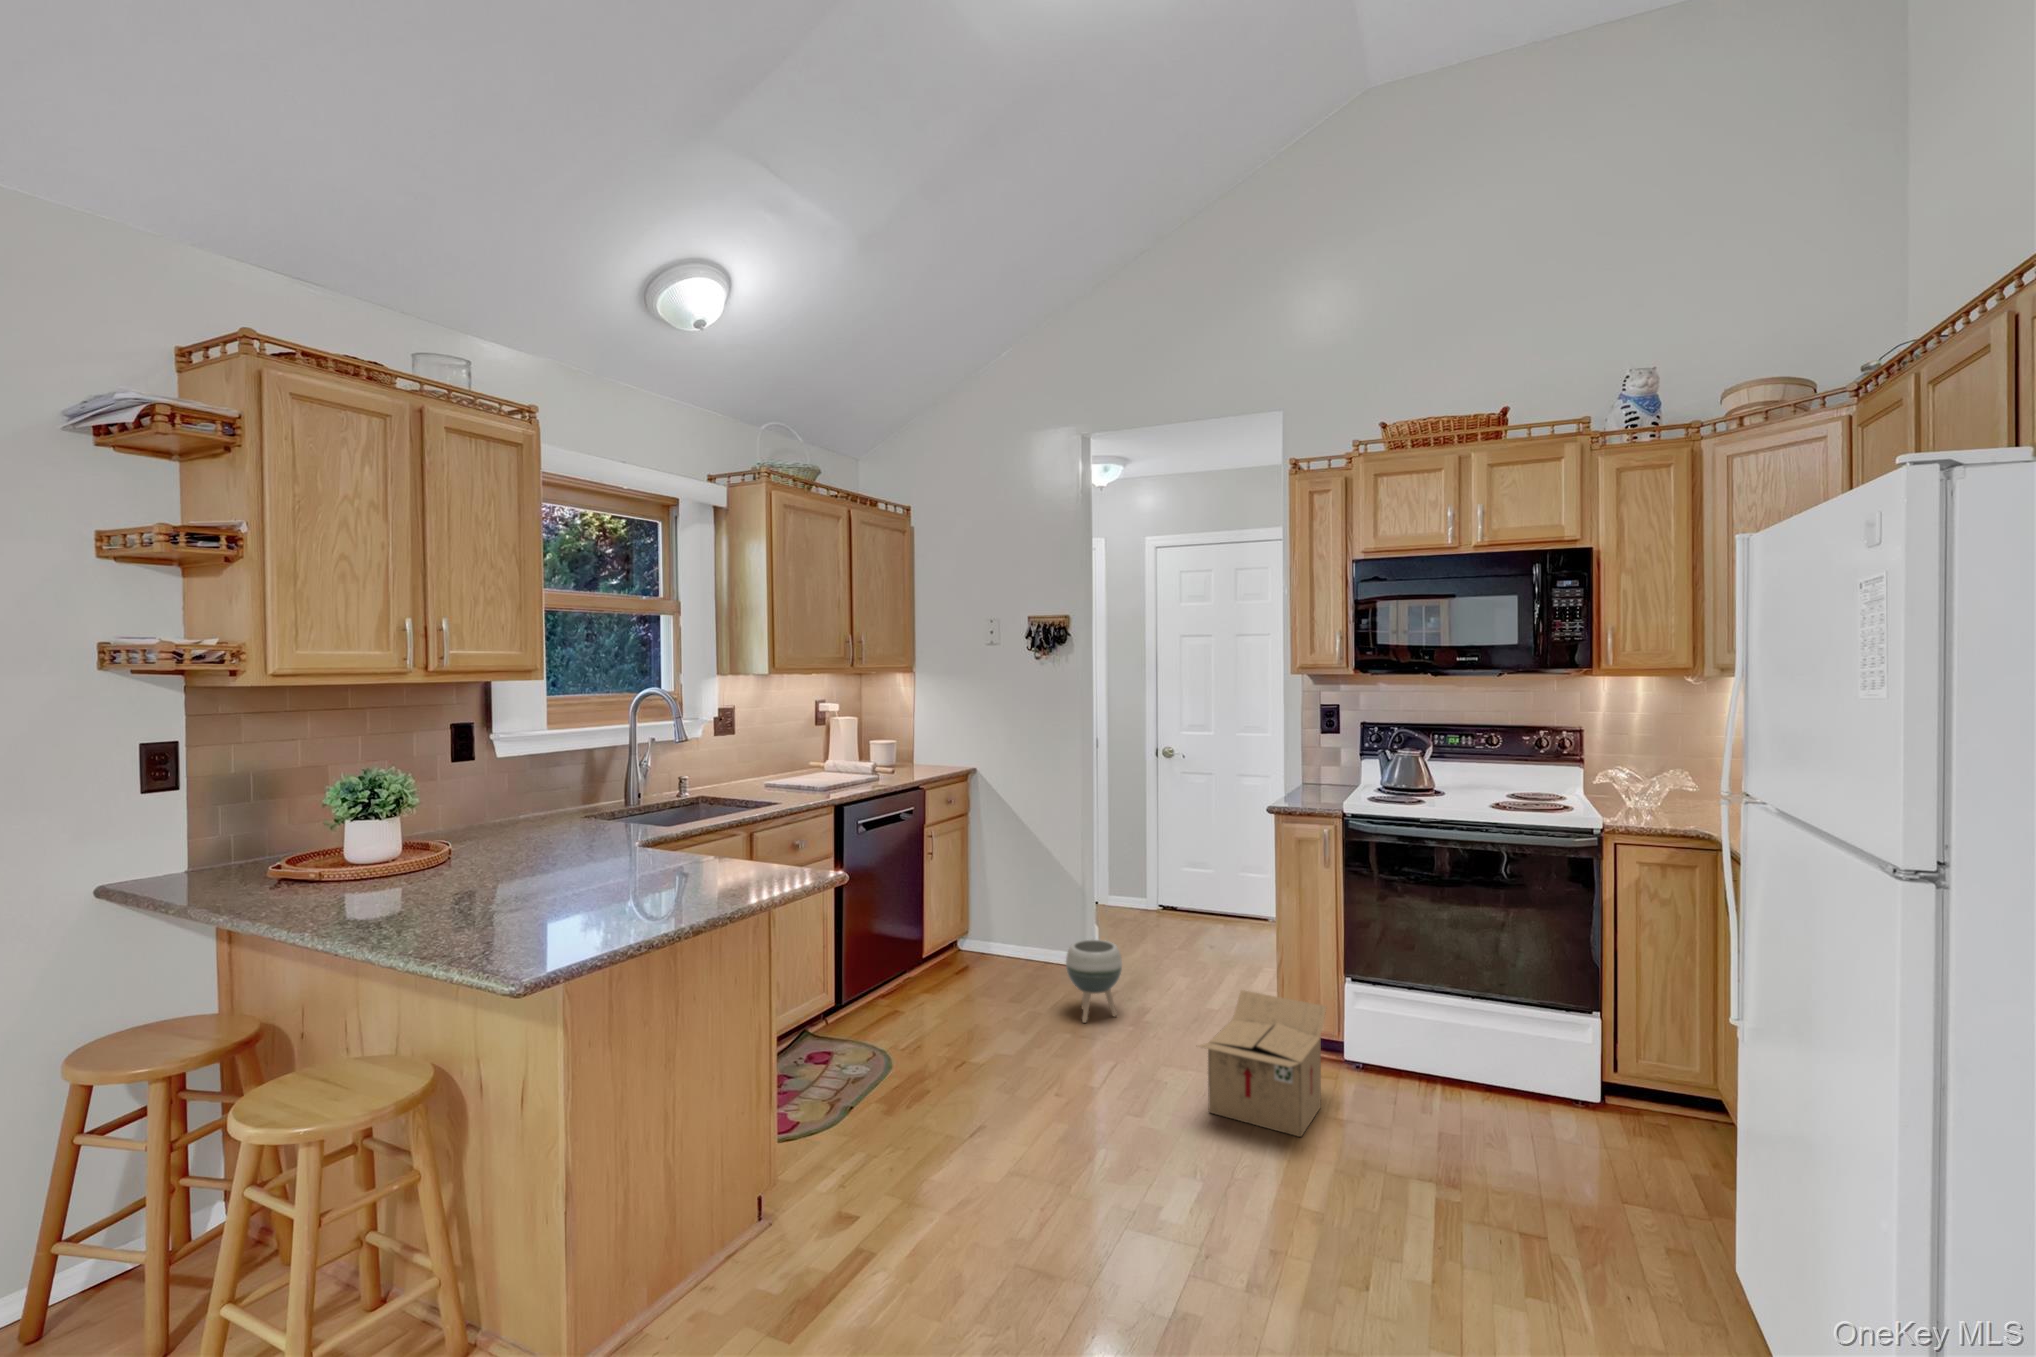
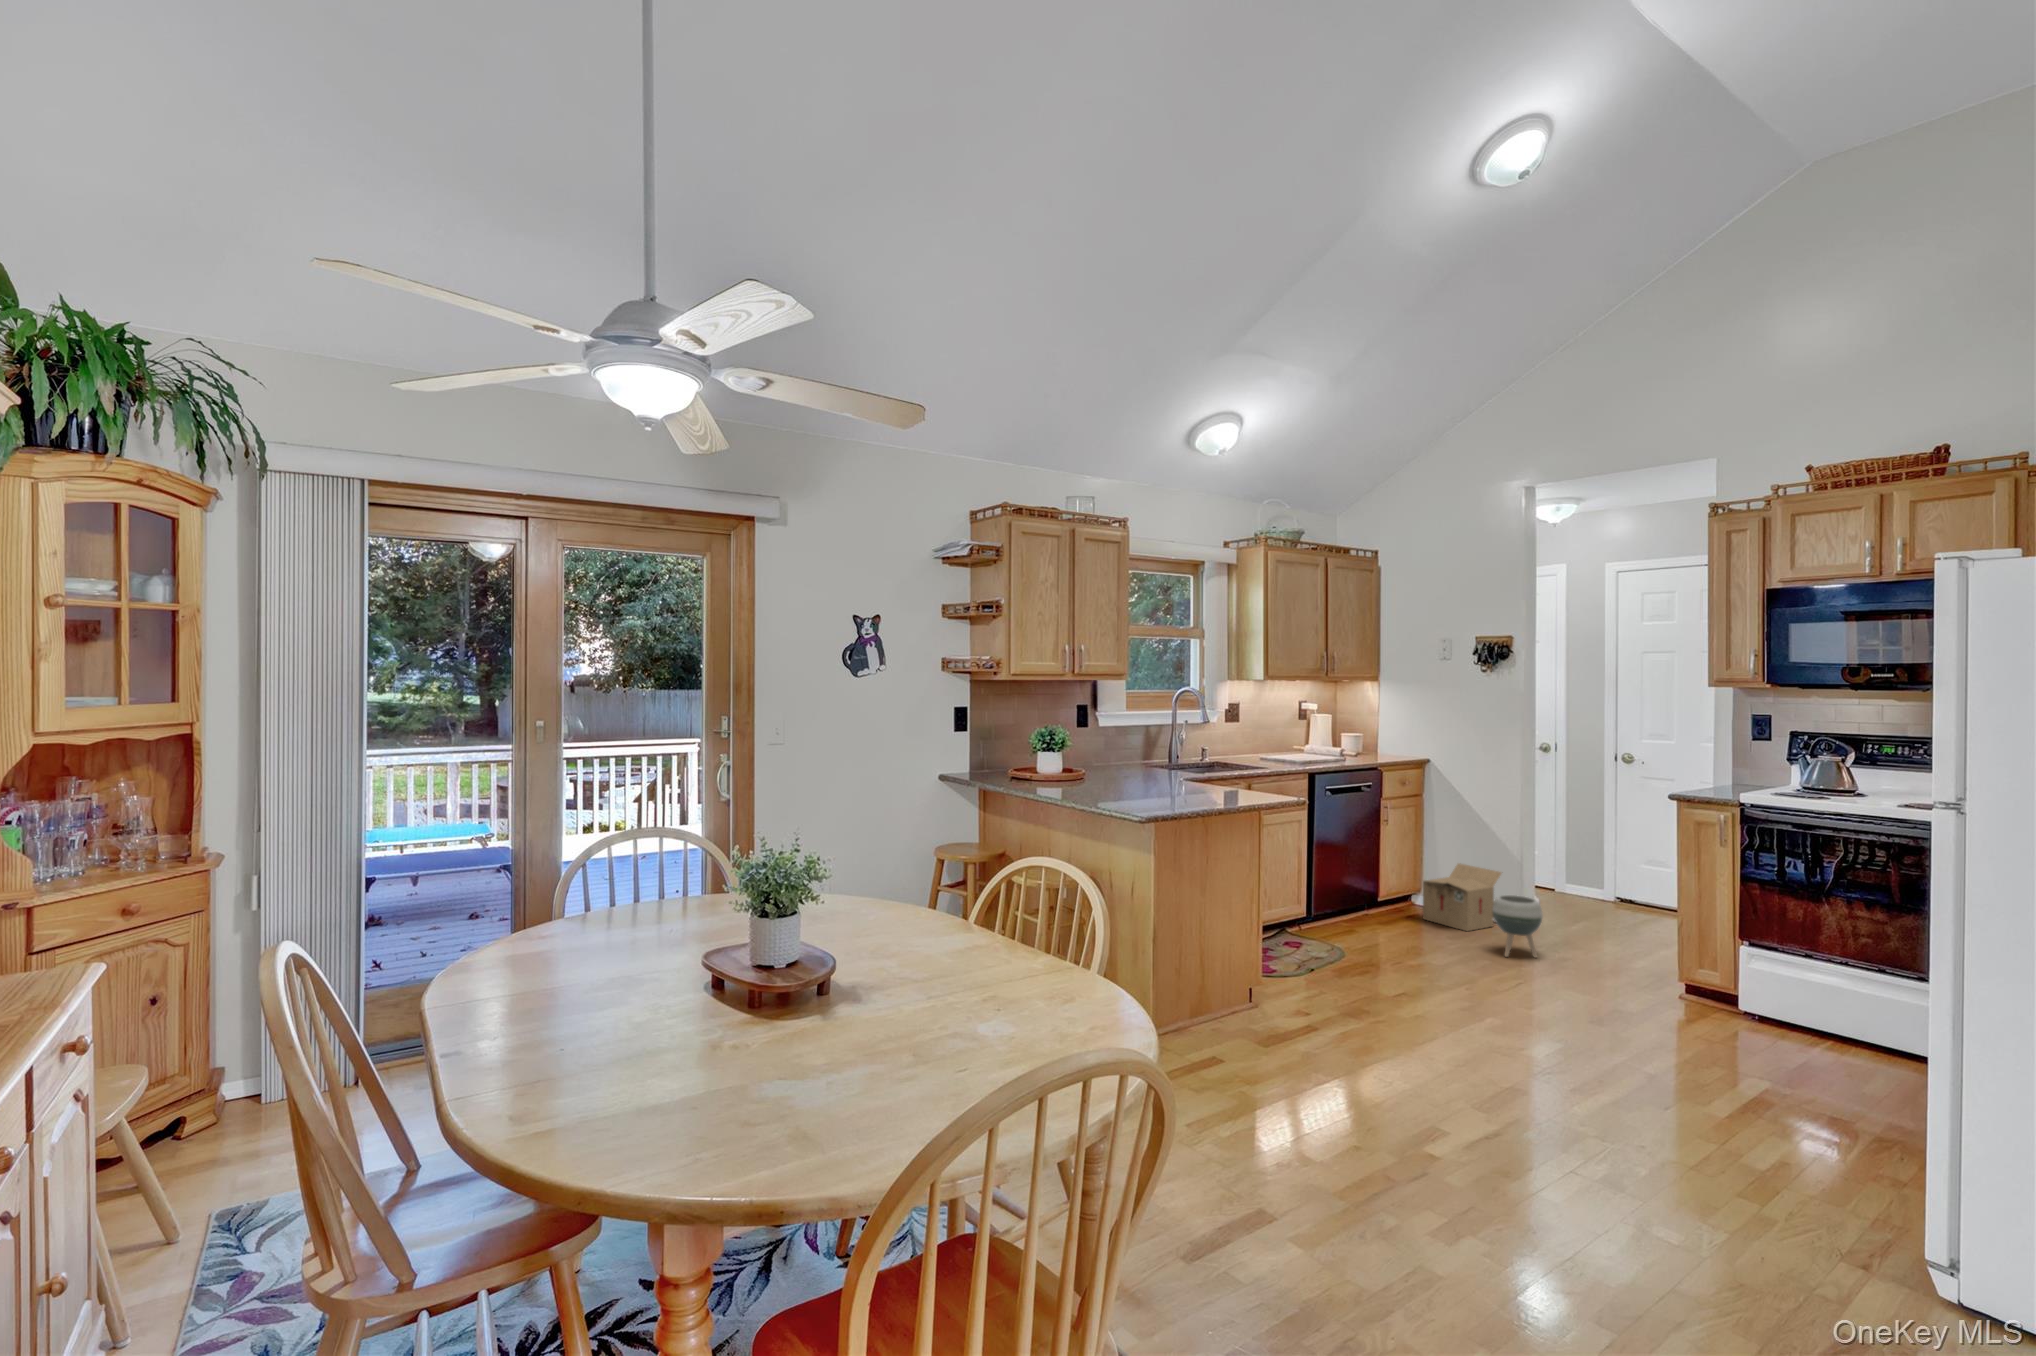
cardboard box: present [1198,990,1326,1137] -> present [1423,863,1501,931]

